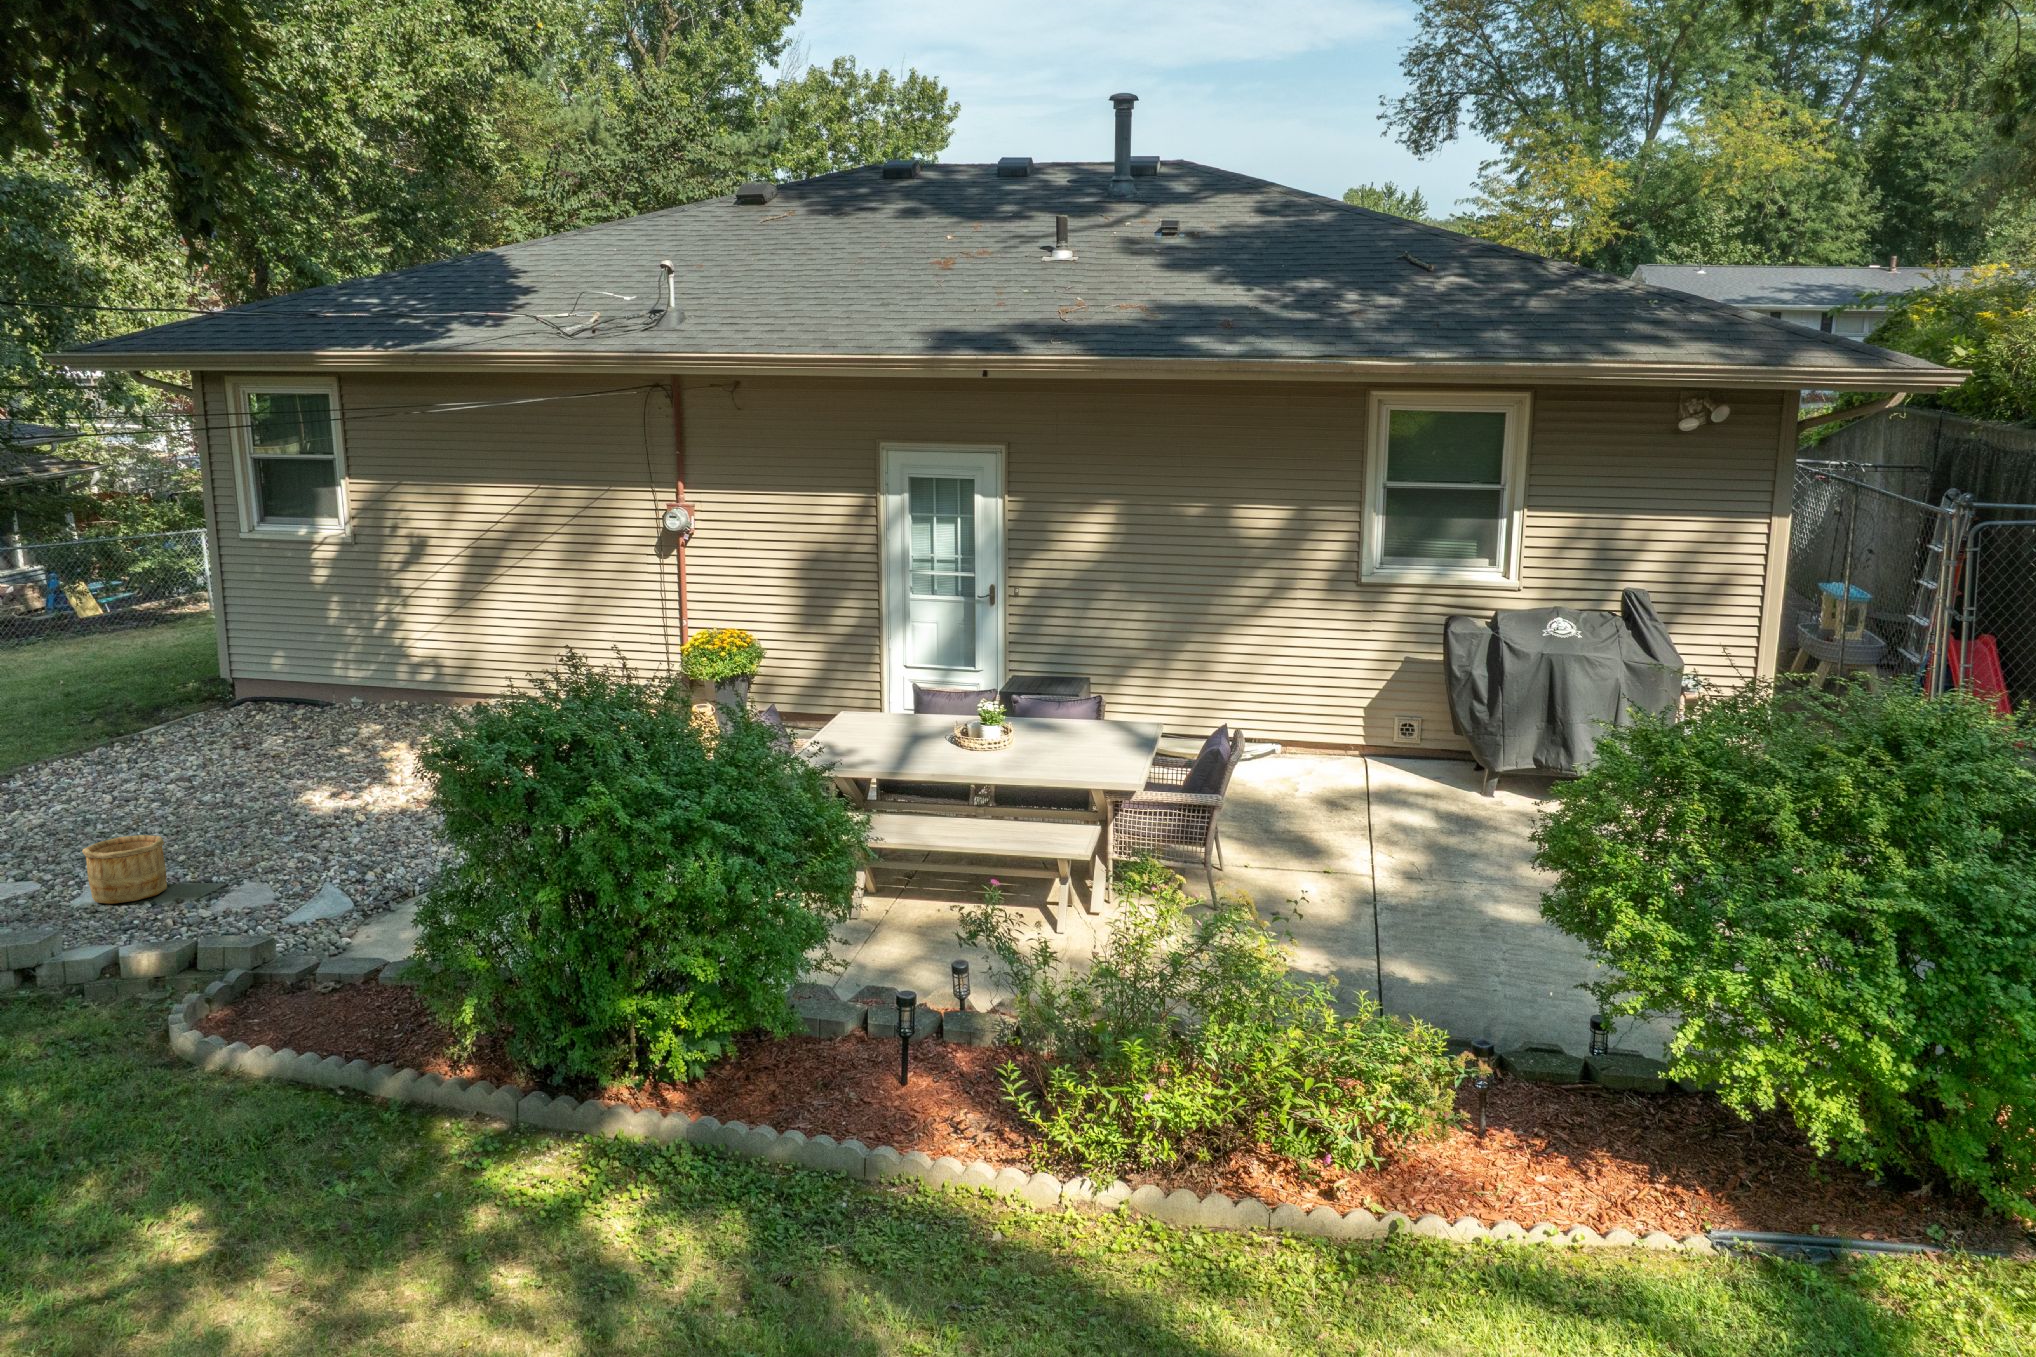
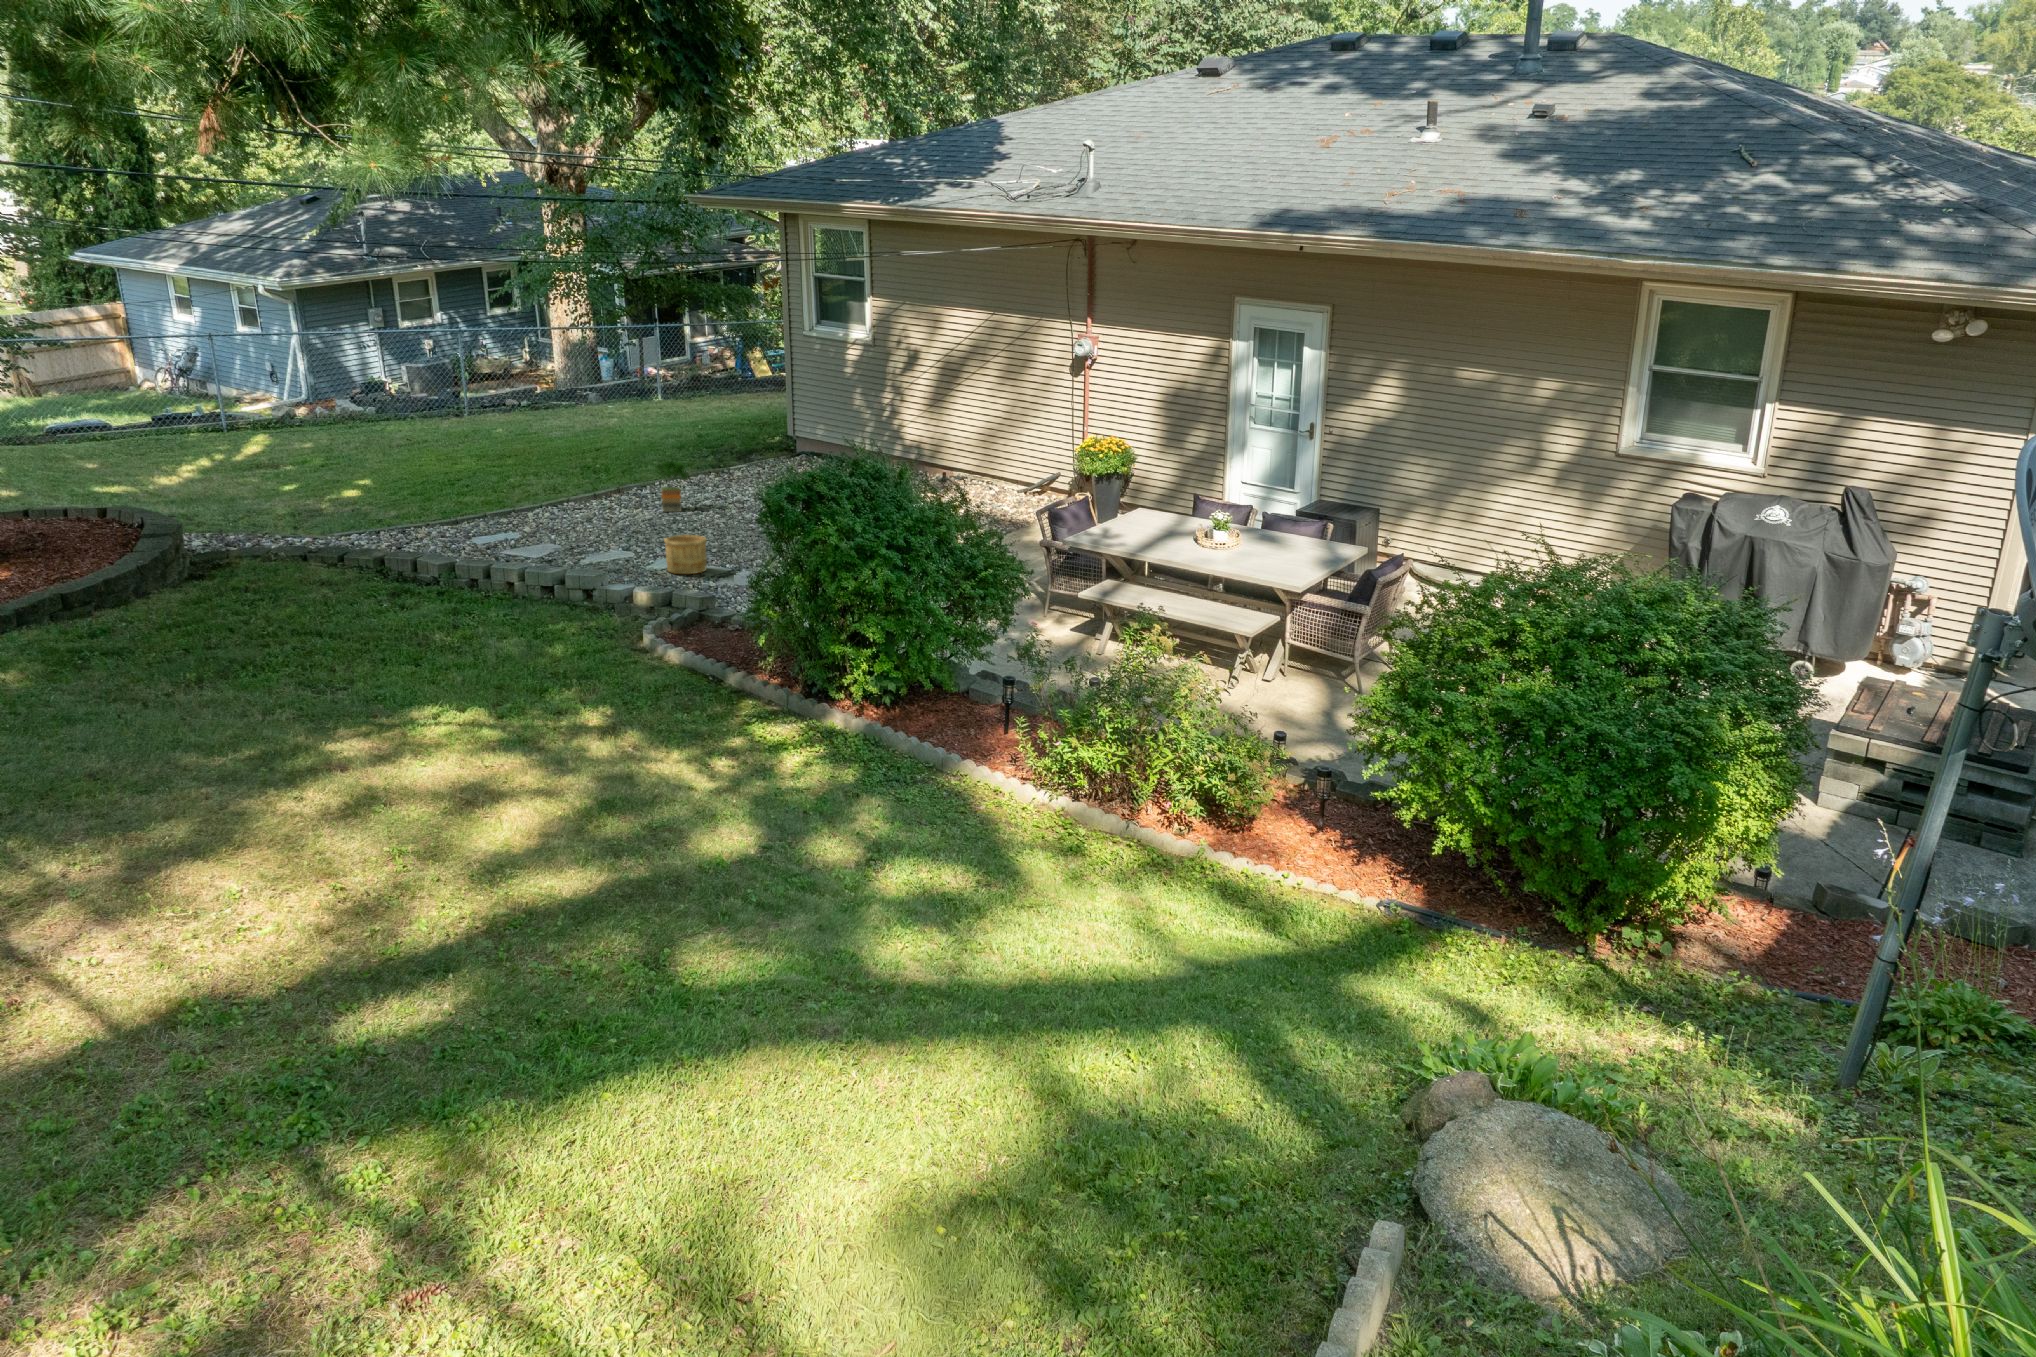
potted tree: none [32,722,97,801] -> present [655,461,689,512]

